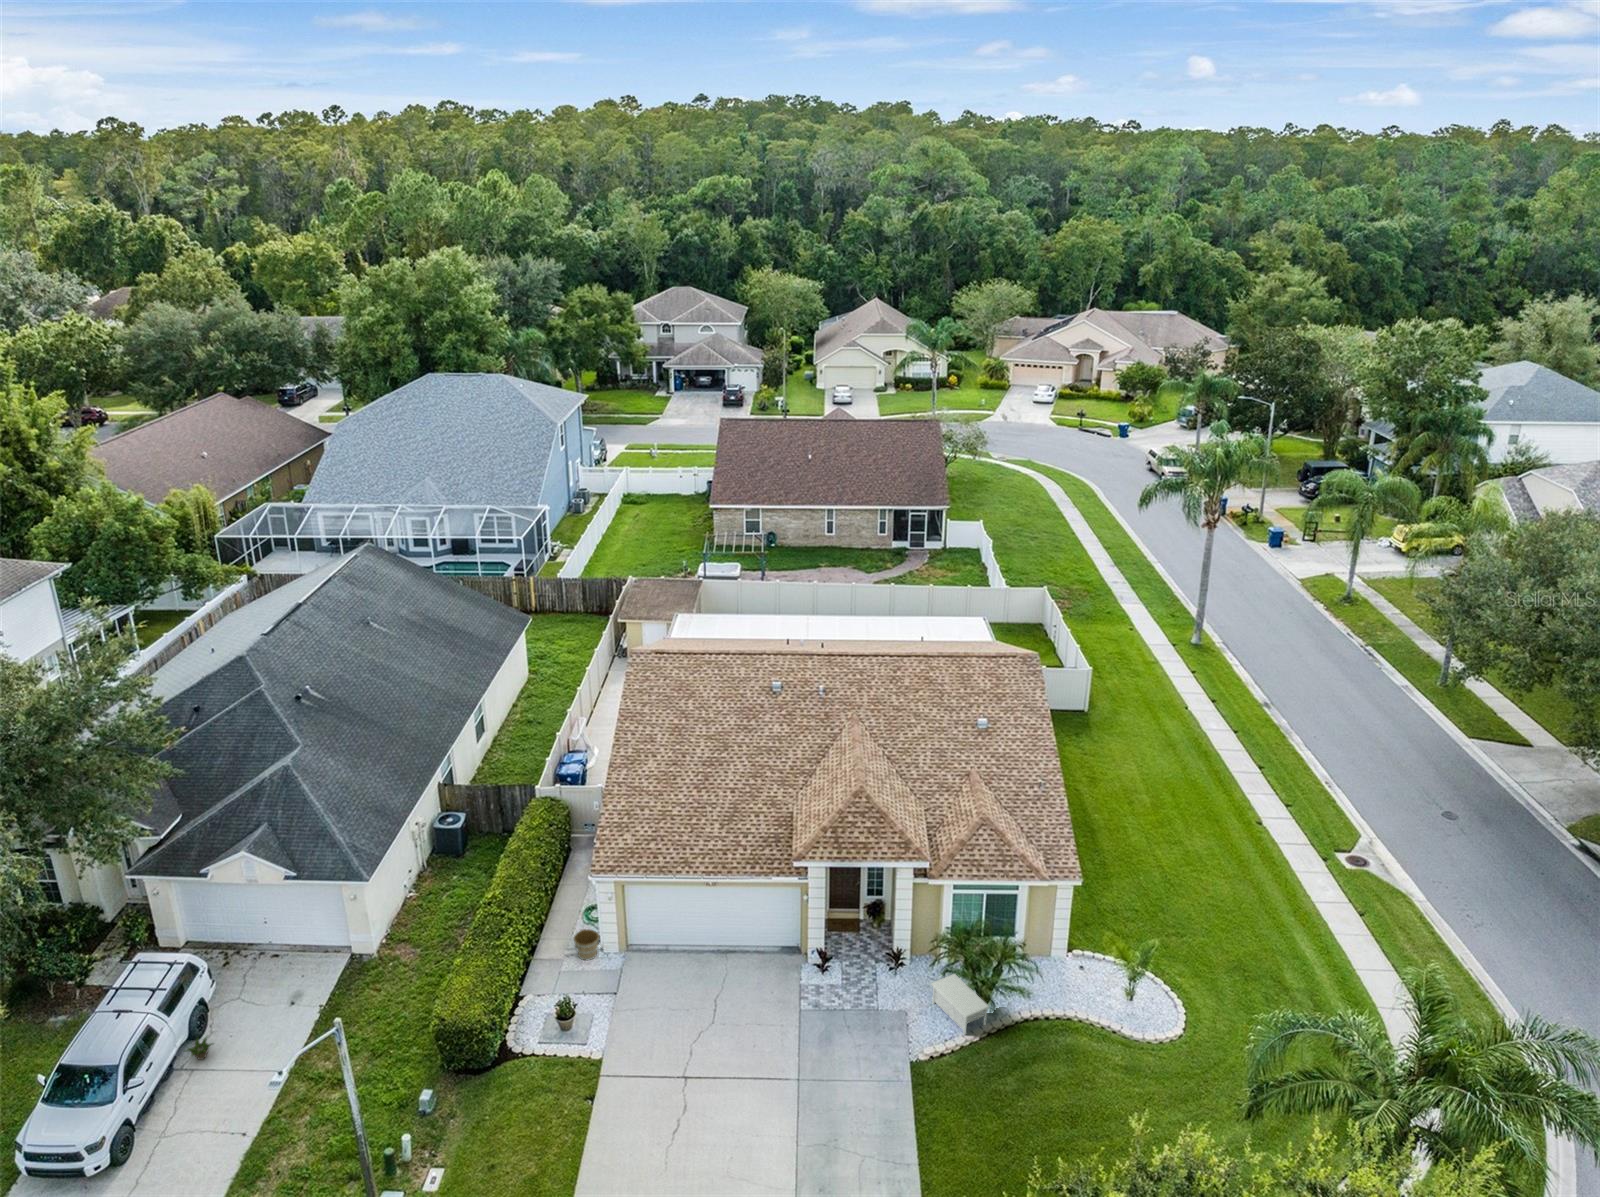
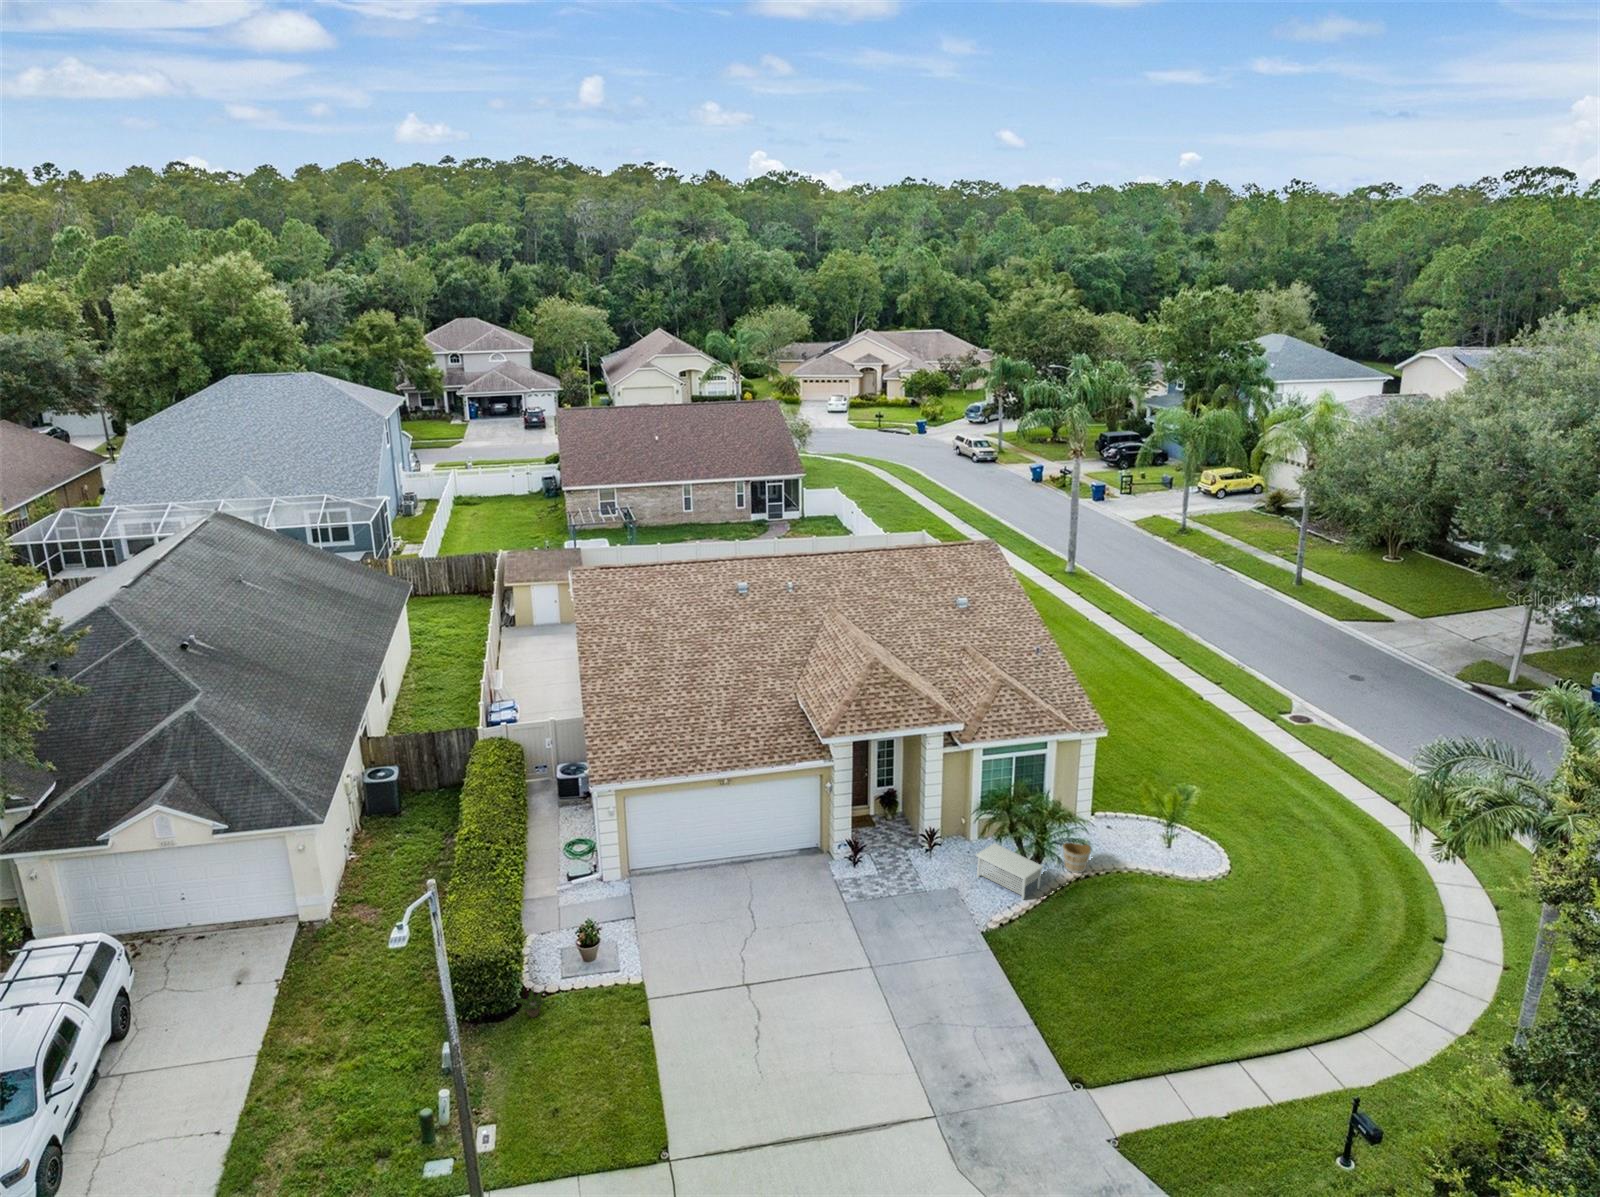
wooden bucket: present [574,929,600,960] -> present [1063,843,1091,873]
decorative plant: present [187,1037,213,1060] -> present [517,989,548,1017]

